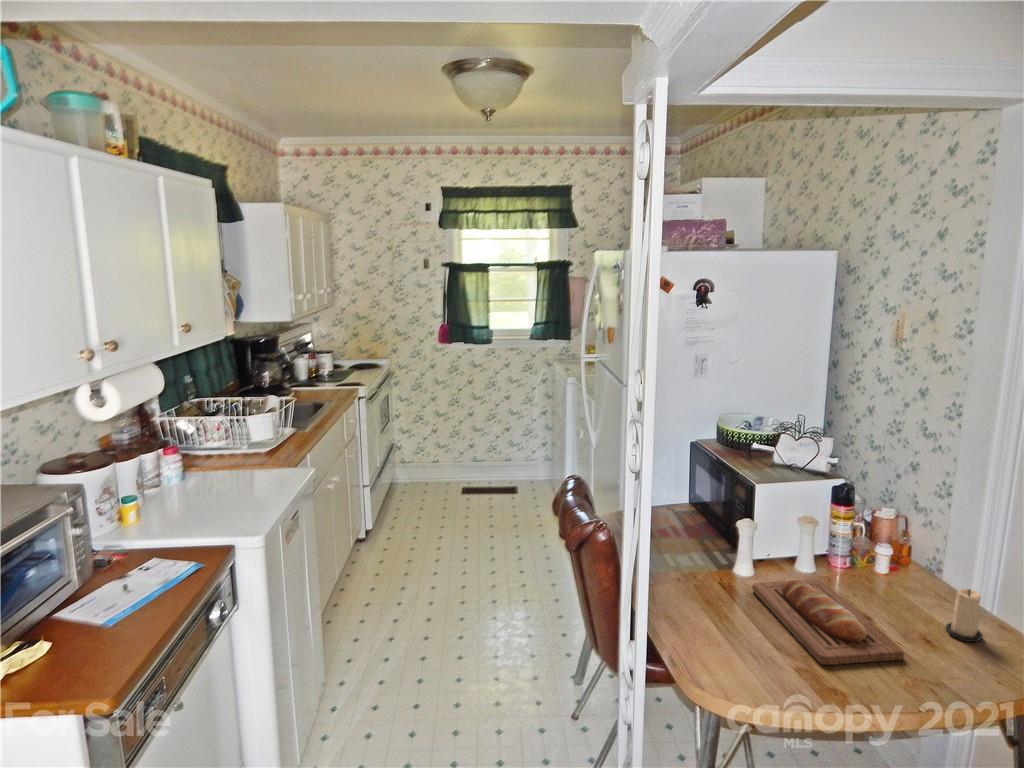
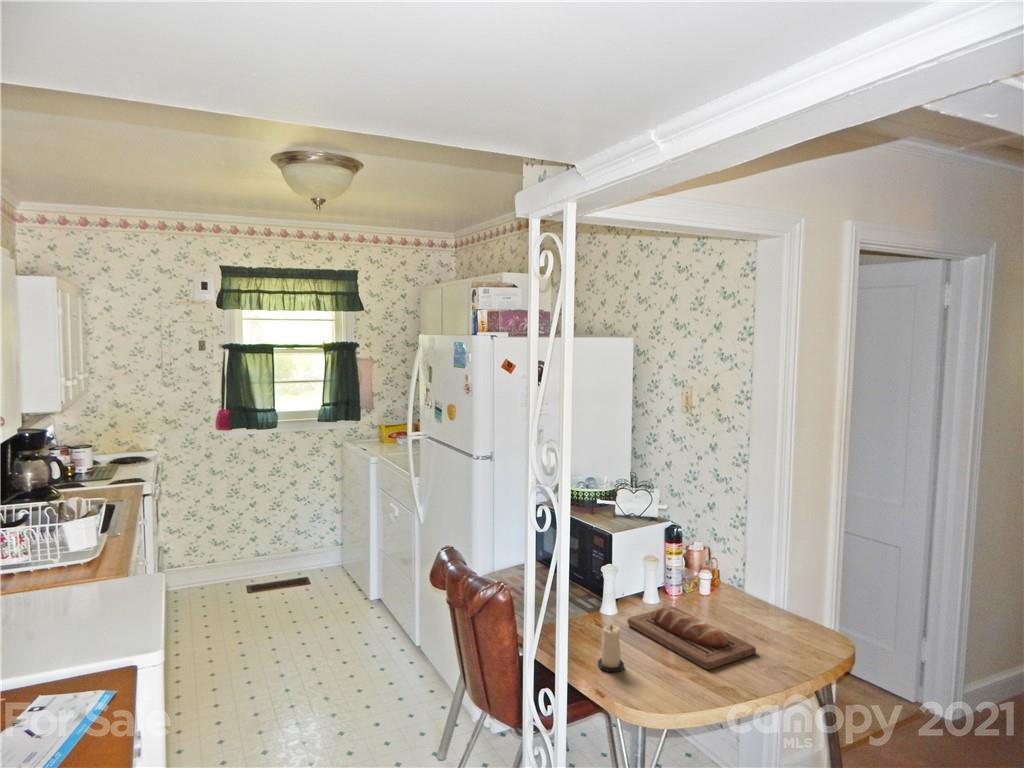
candle: present [946,589,982,642] -> present [598,625,624,672]

